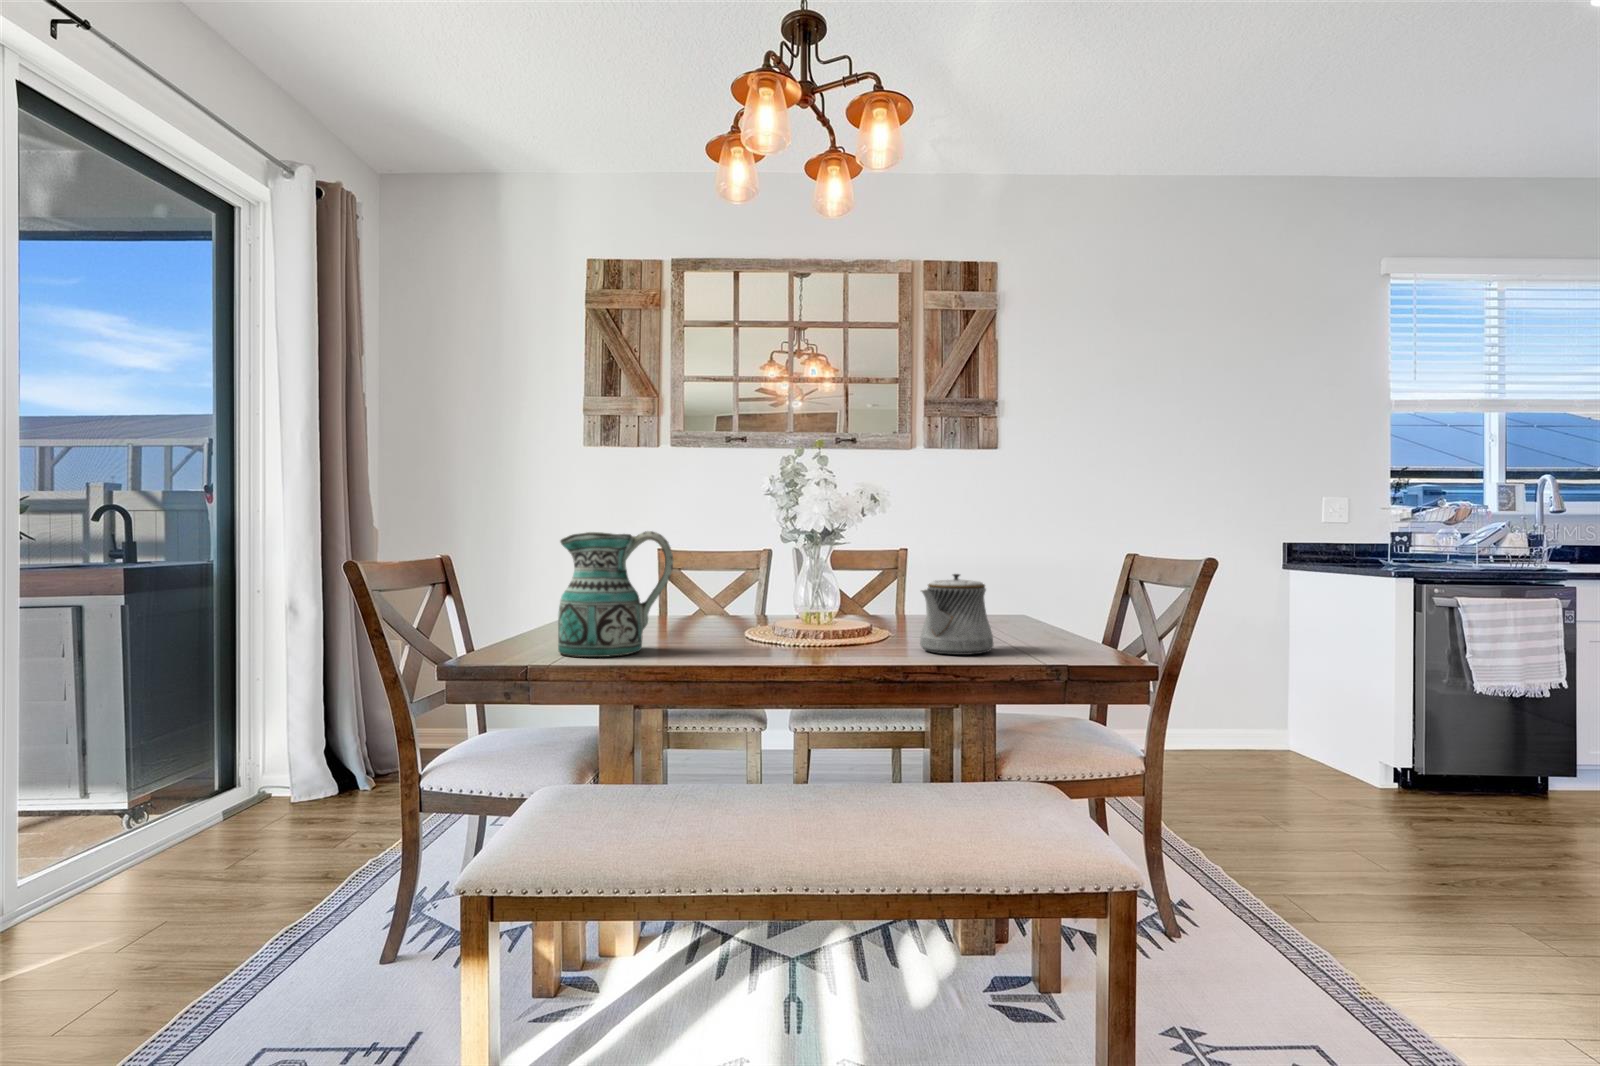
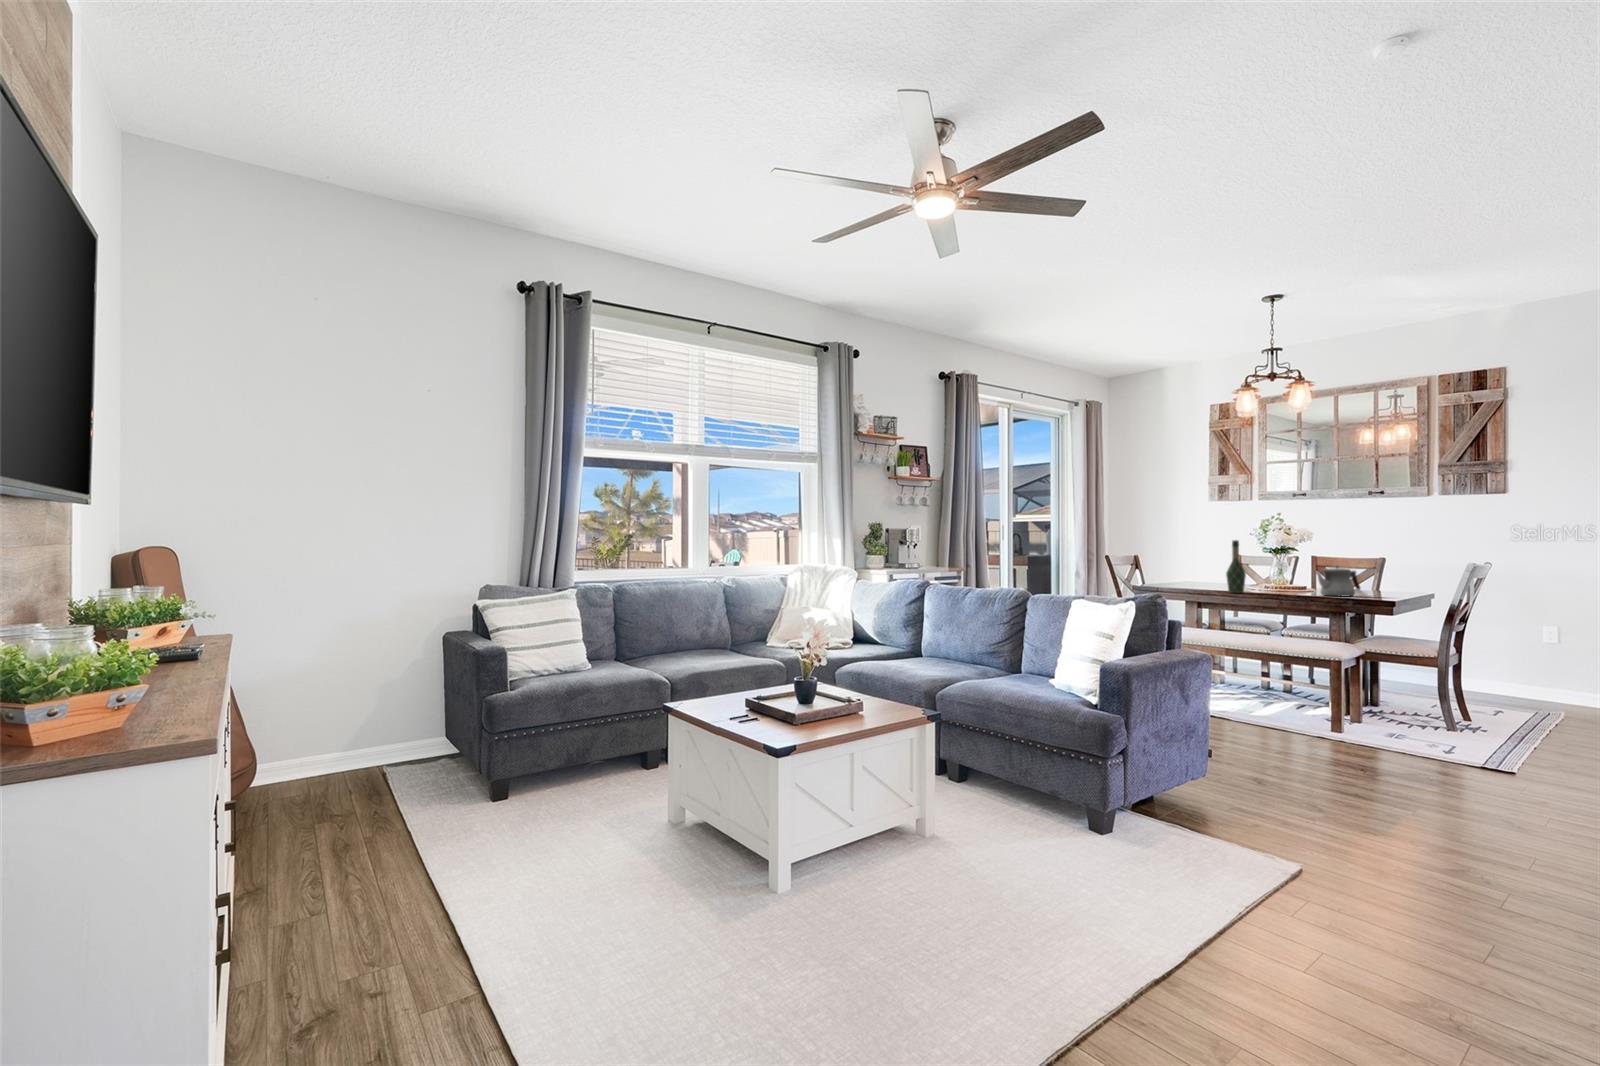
wine bottle: none [713,505,763,663] -> present [1226,540,1246,593]
ceramic pitcher: present [558,531,673,657] -> none [1174,549,1217,590]

